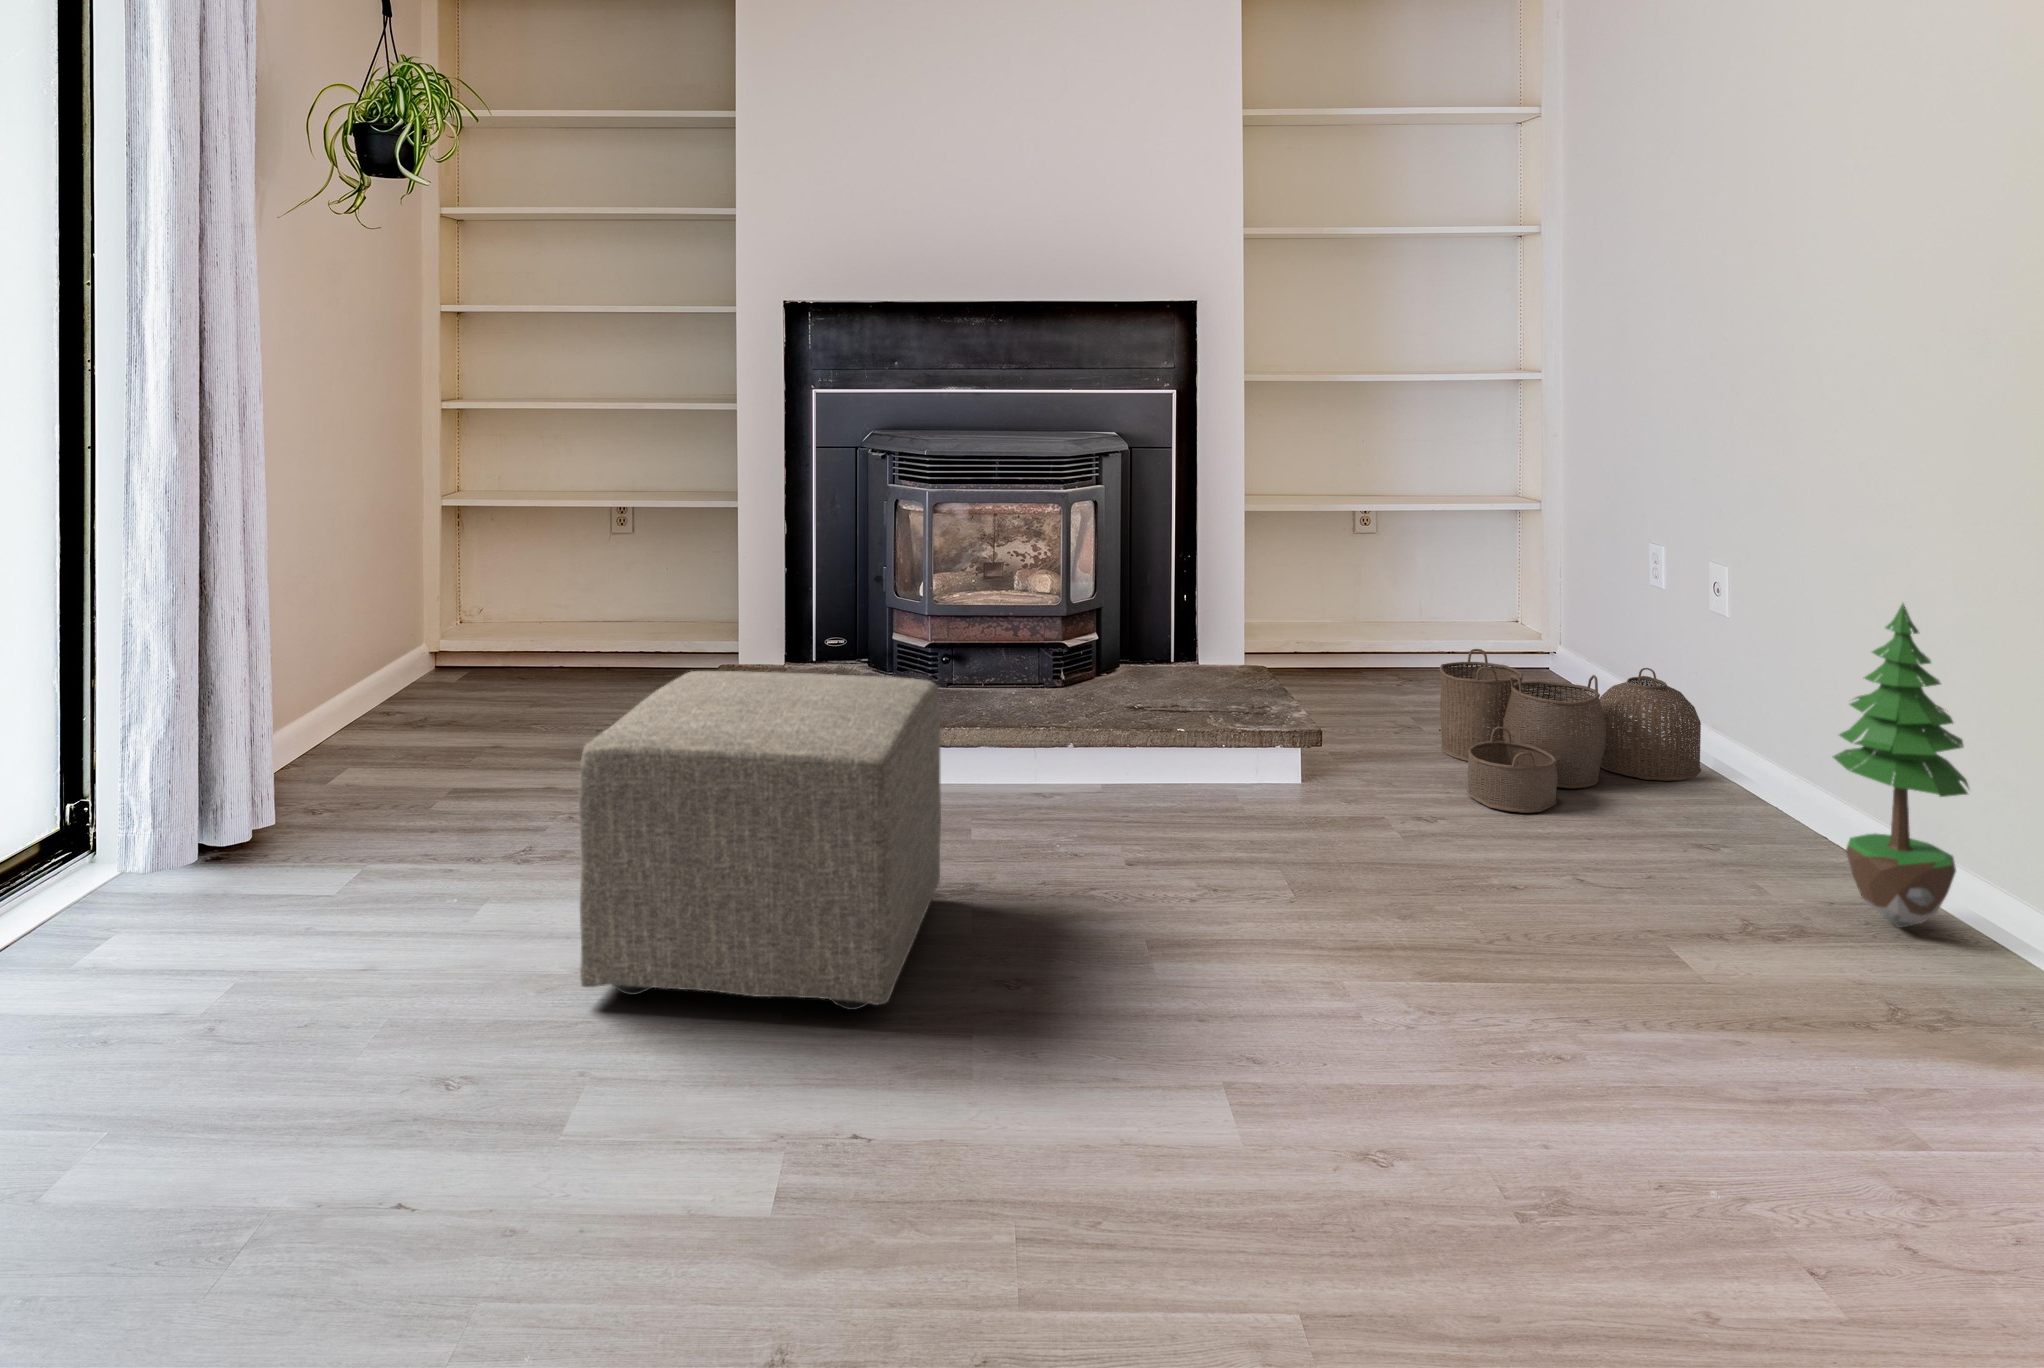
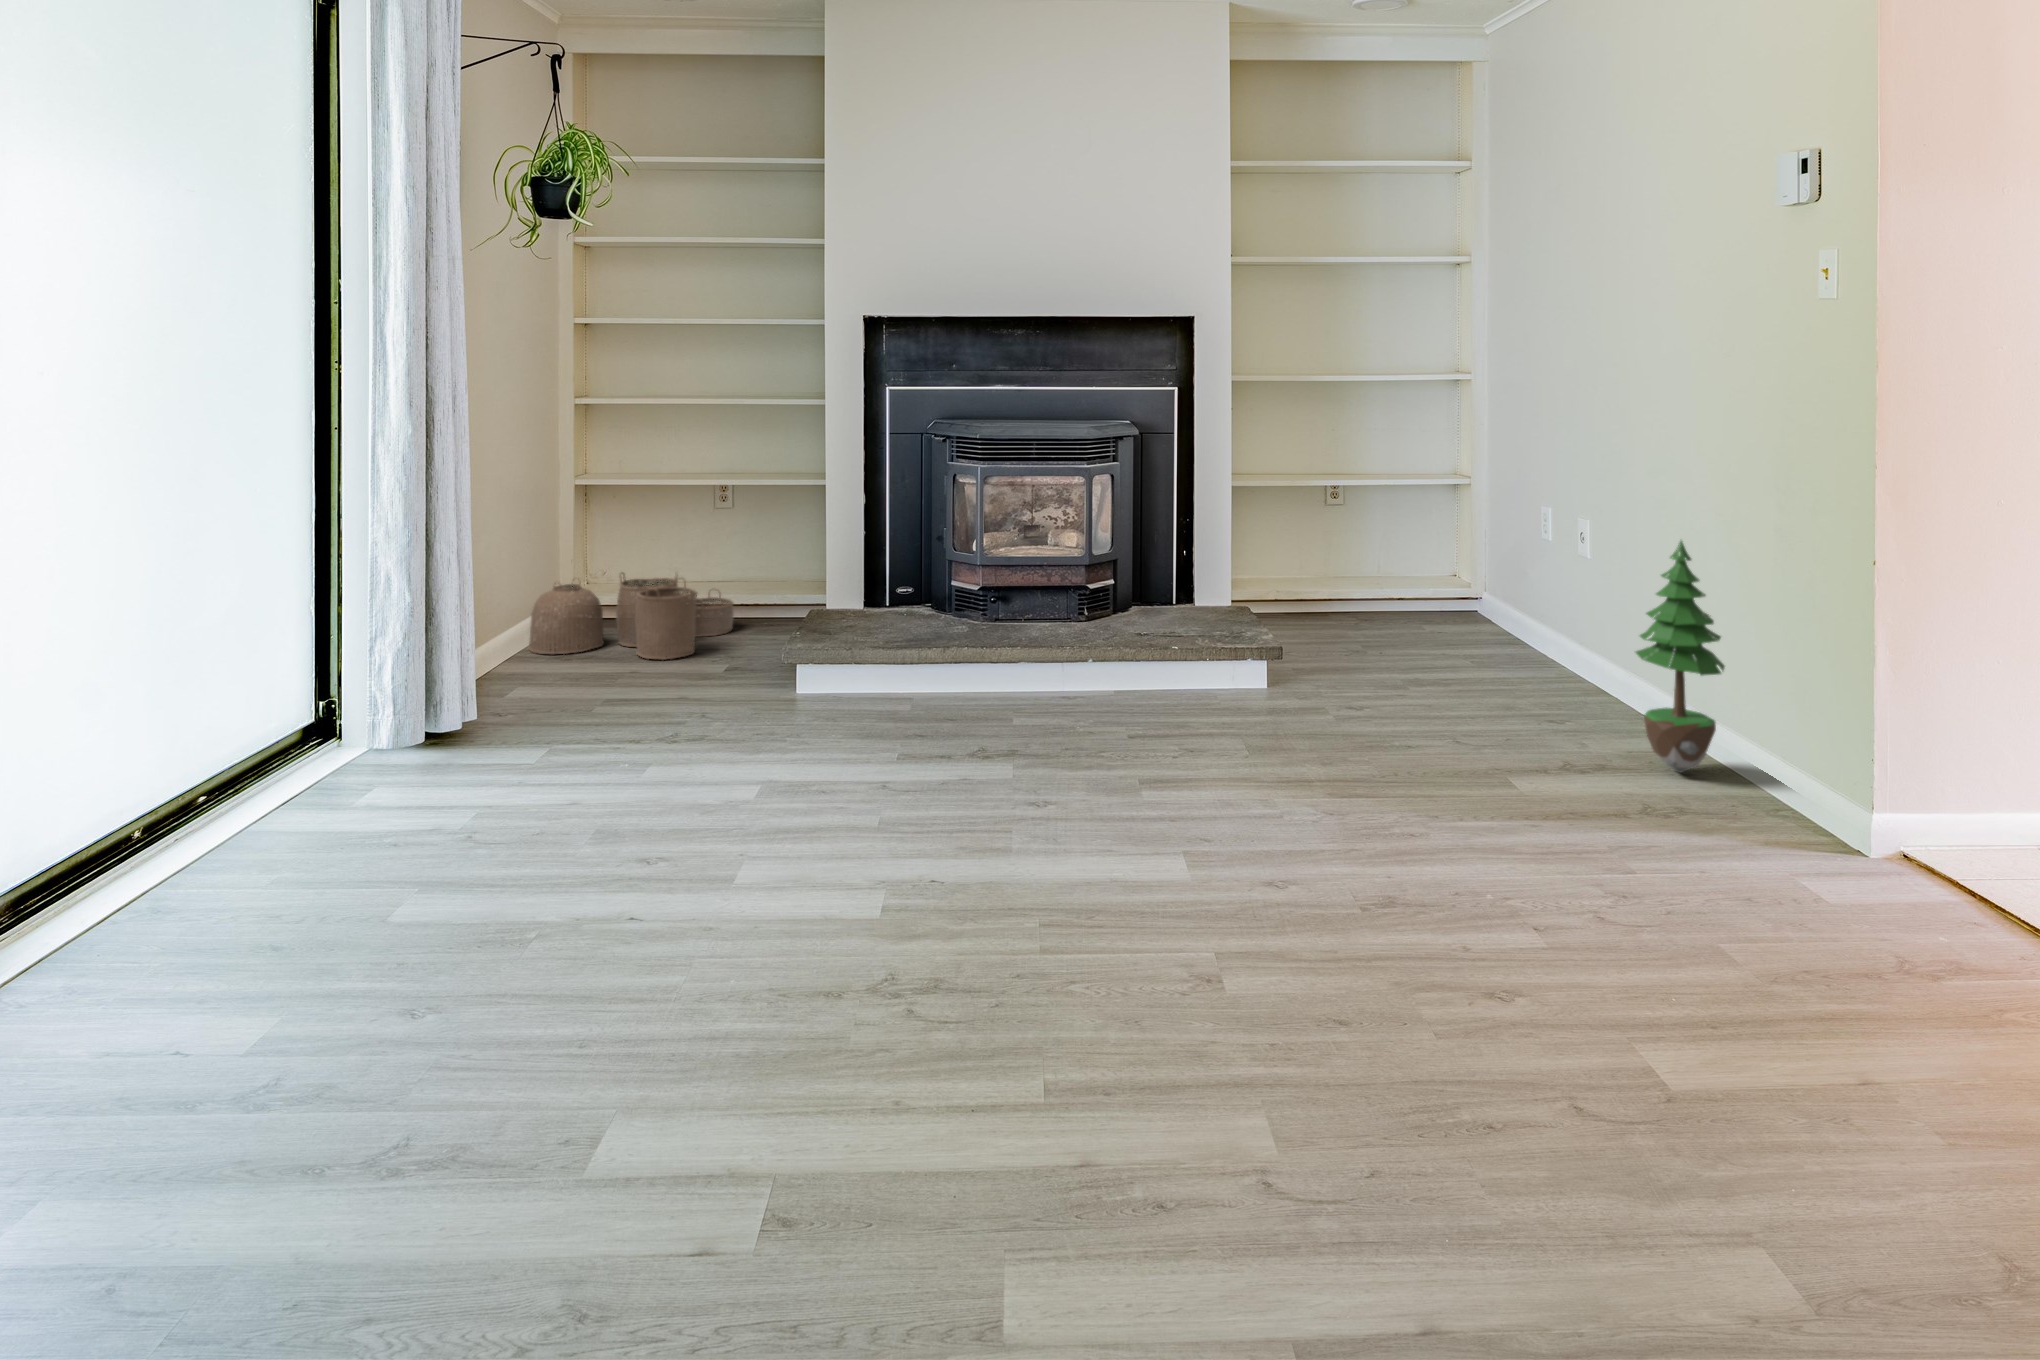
woven basket: present [1439,649,1701,813] -> present [529,573,734,659]
ottoman: present [579,671,941,1010] -> none [732,594,990,823]

